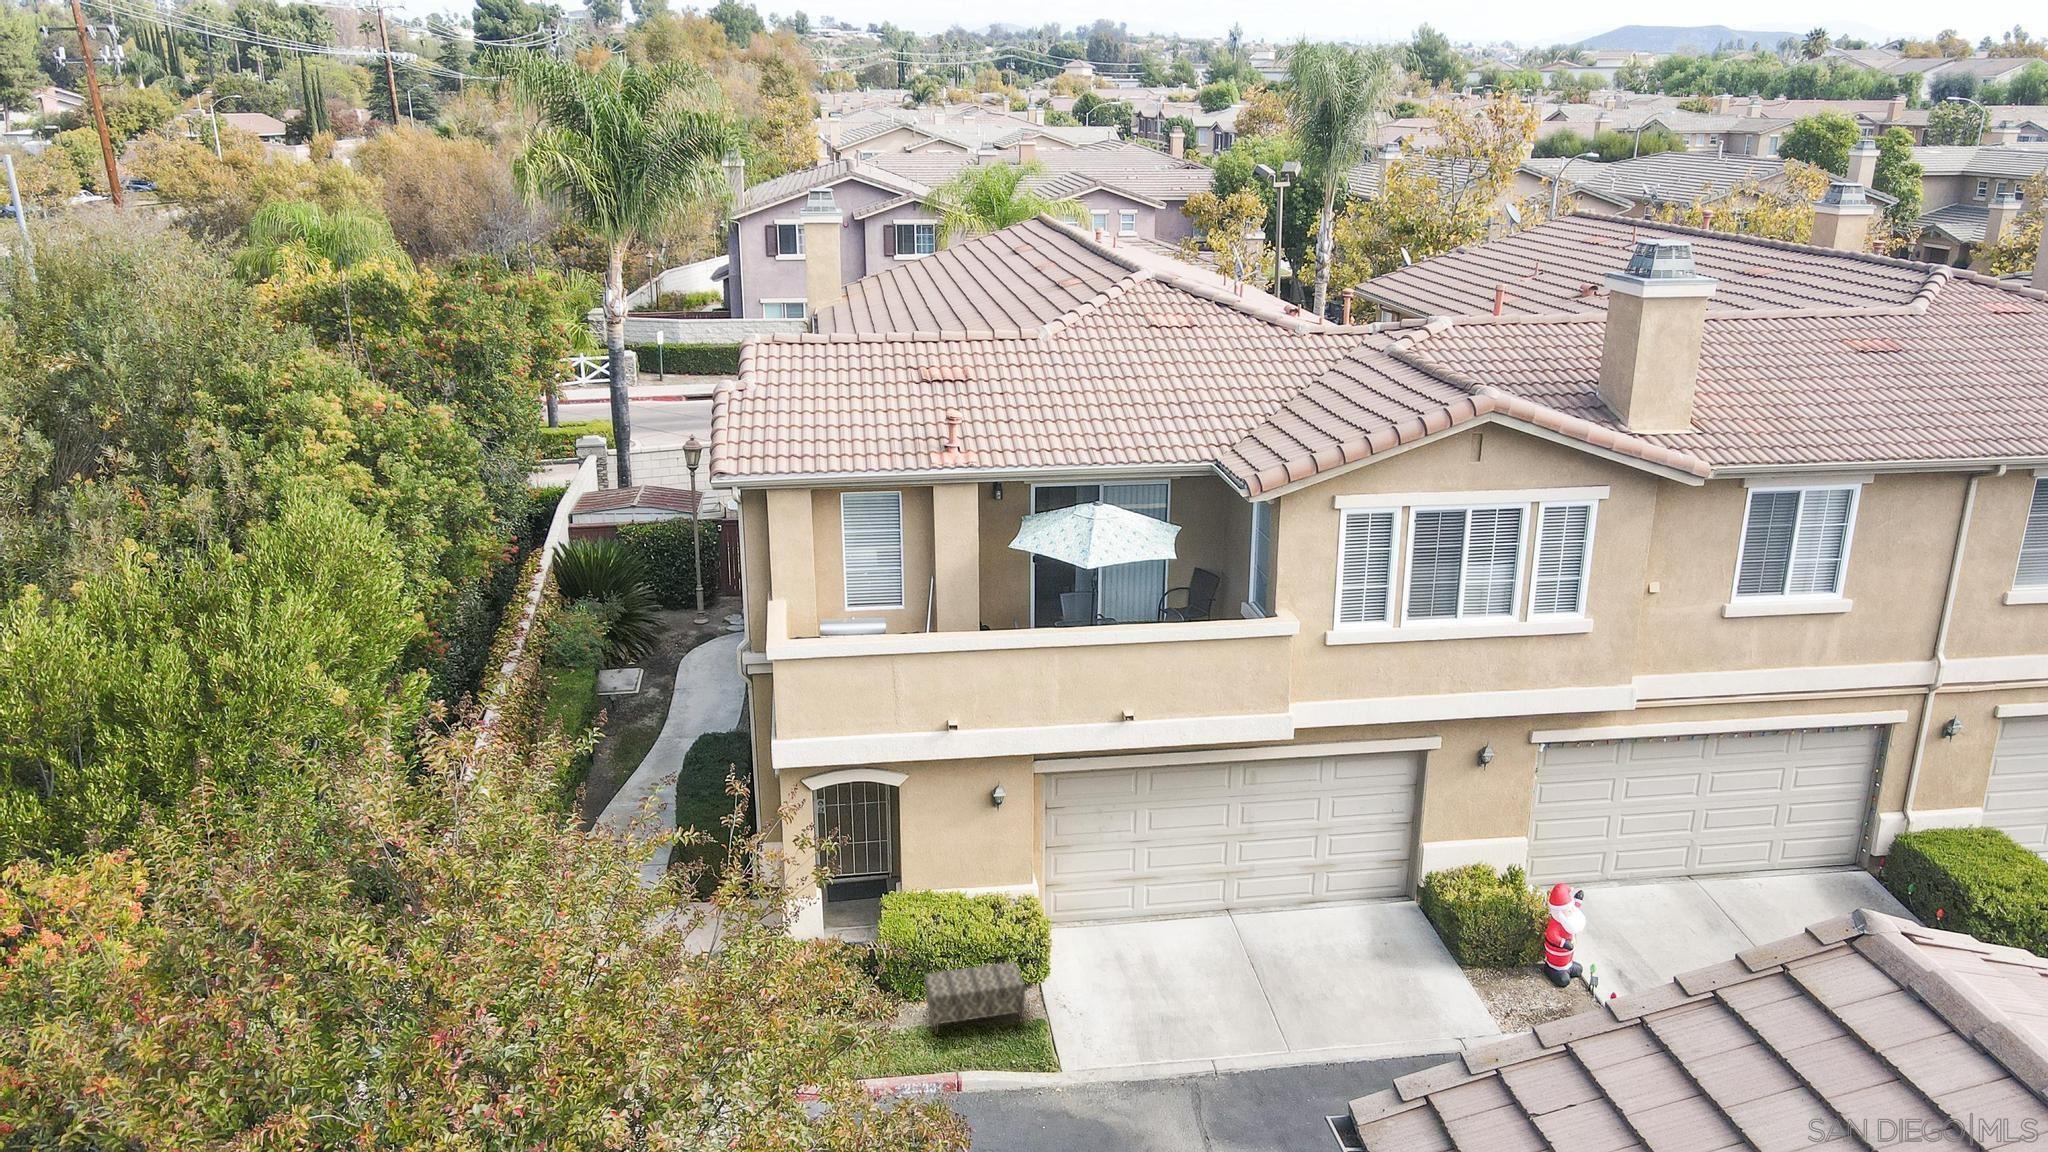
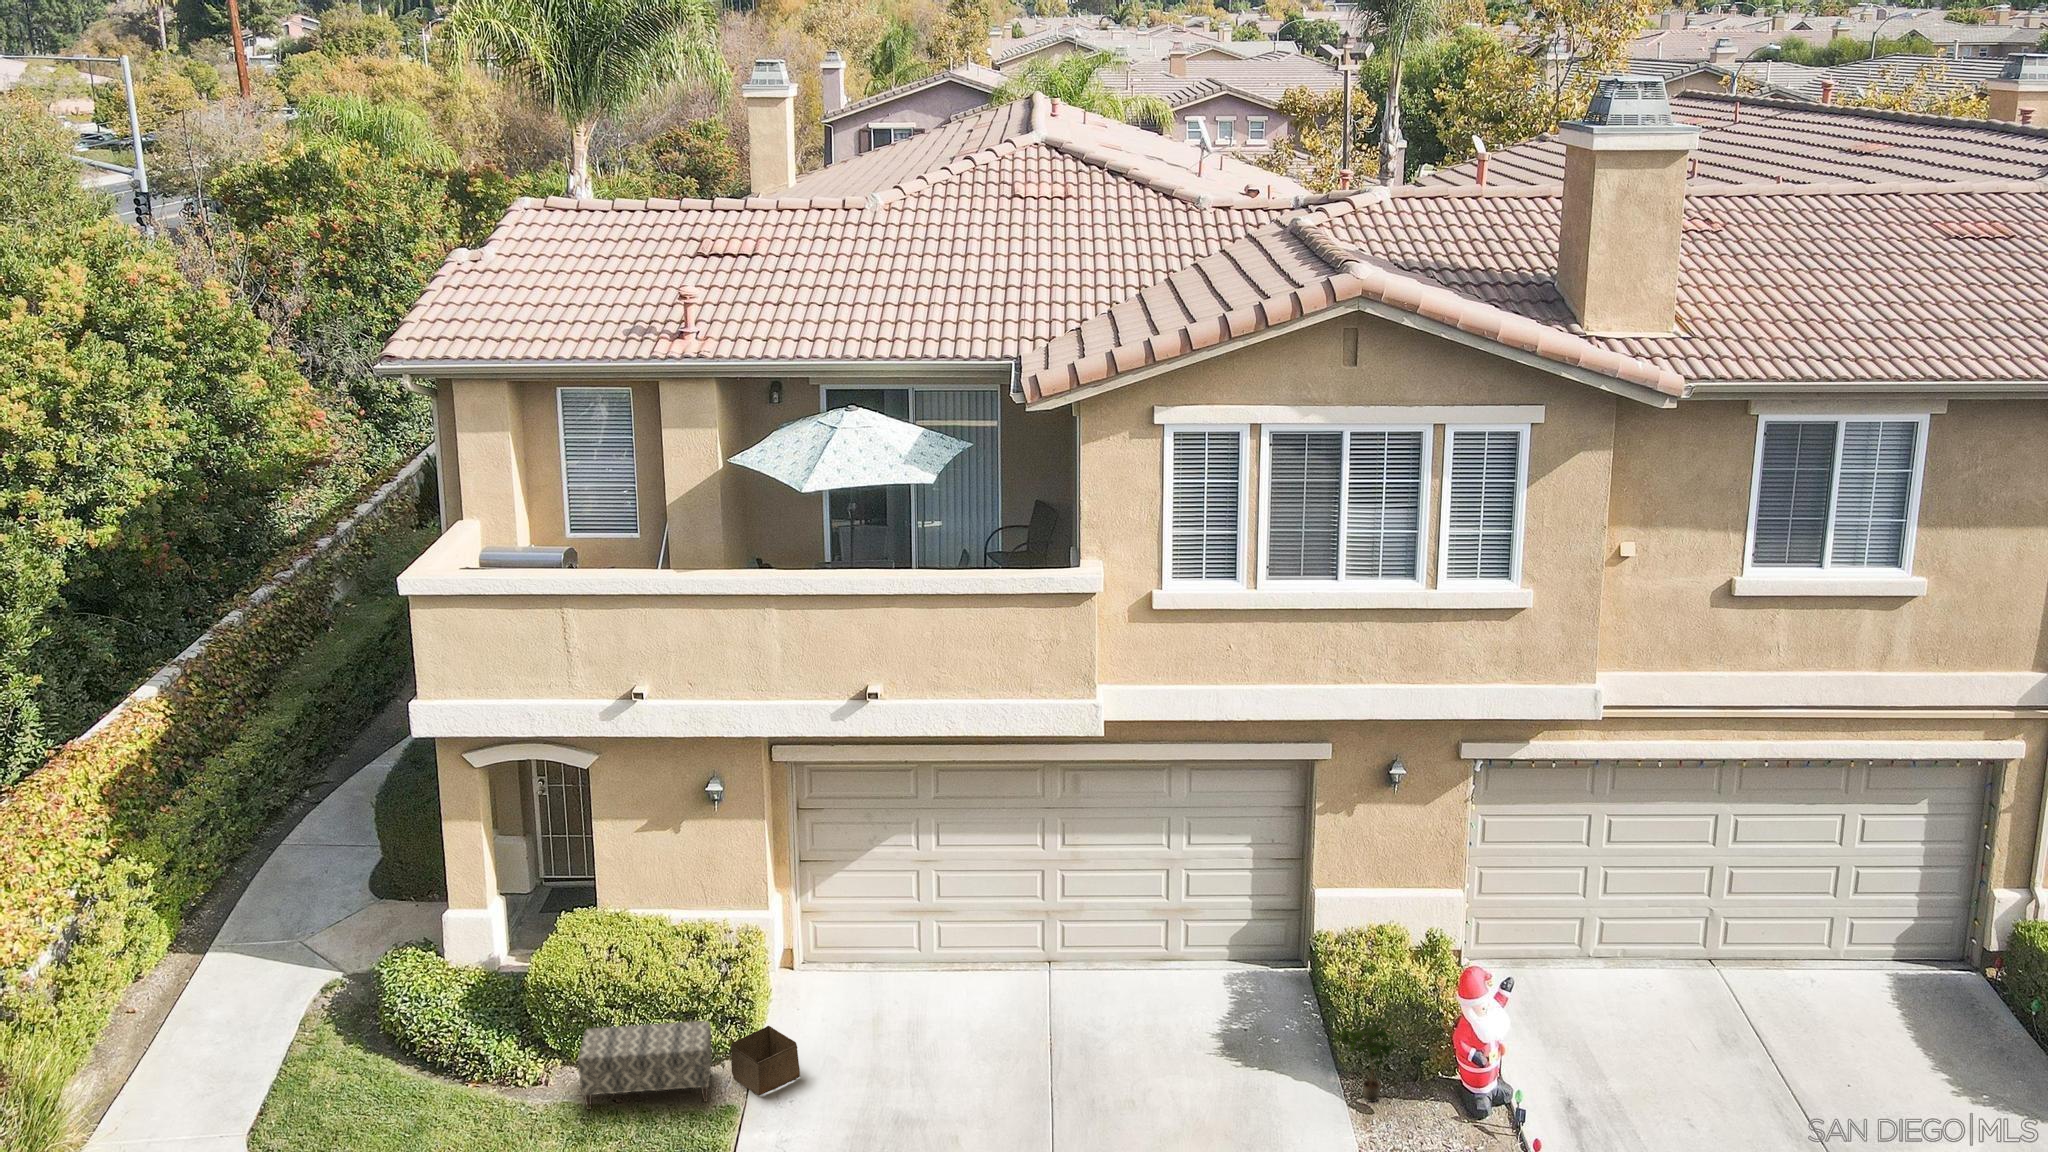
potted plant: none [1471,924,1519,991] -> present [1335,1012,1401,1102]
storage bin: none [1032,962,1083,1015] -> present [730,1026,800,1095]

